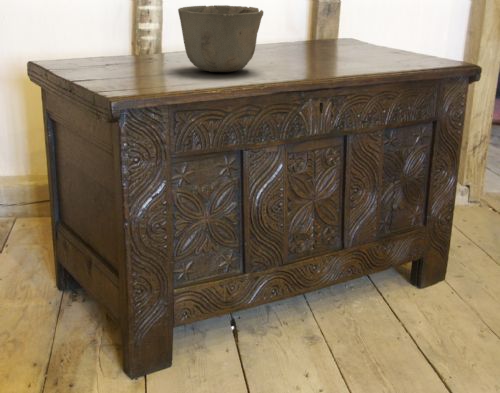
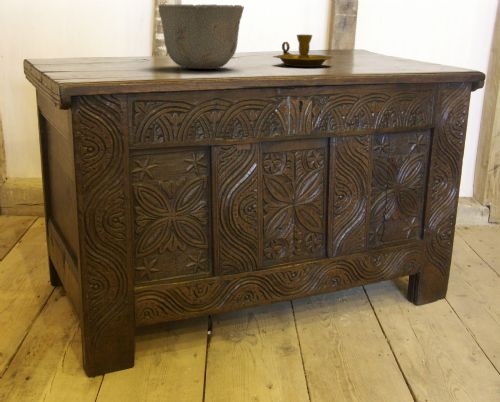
candlestick: none [281,32,339,65] -> present [273,34,333,67]

